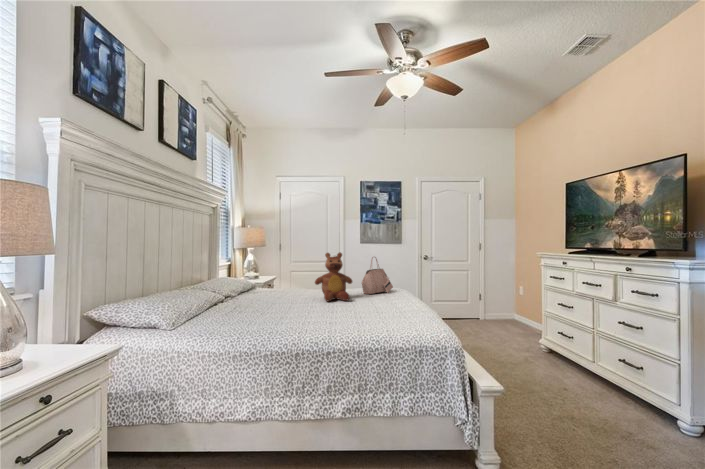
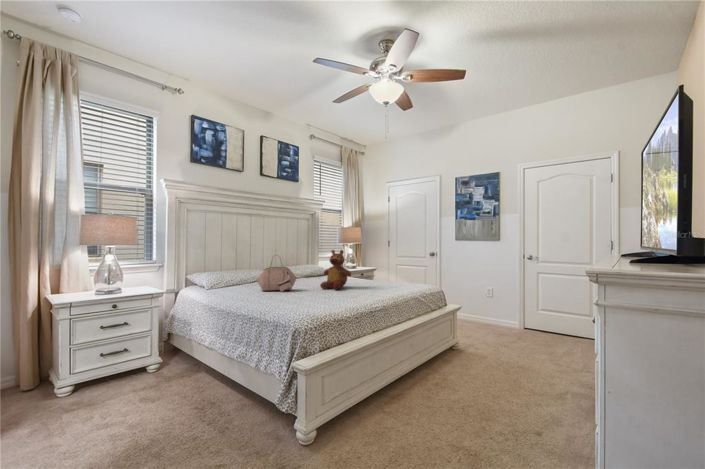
handbag: present [362,257,393,294] -> present [257,259,297,292]

